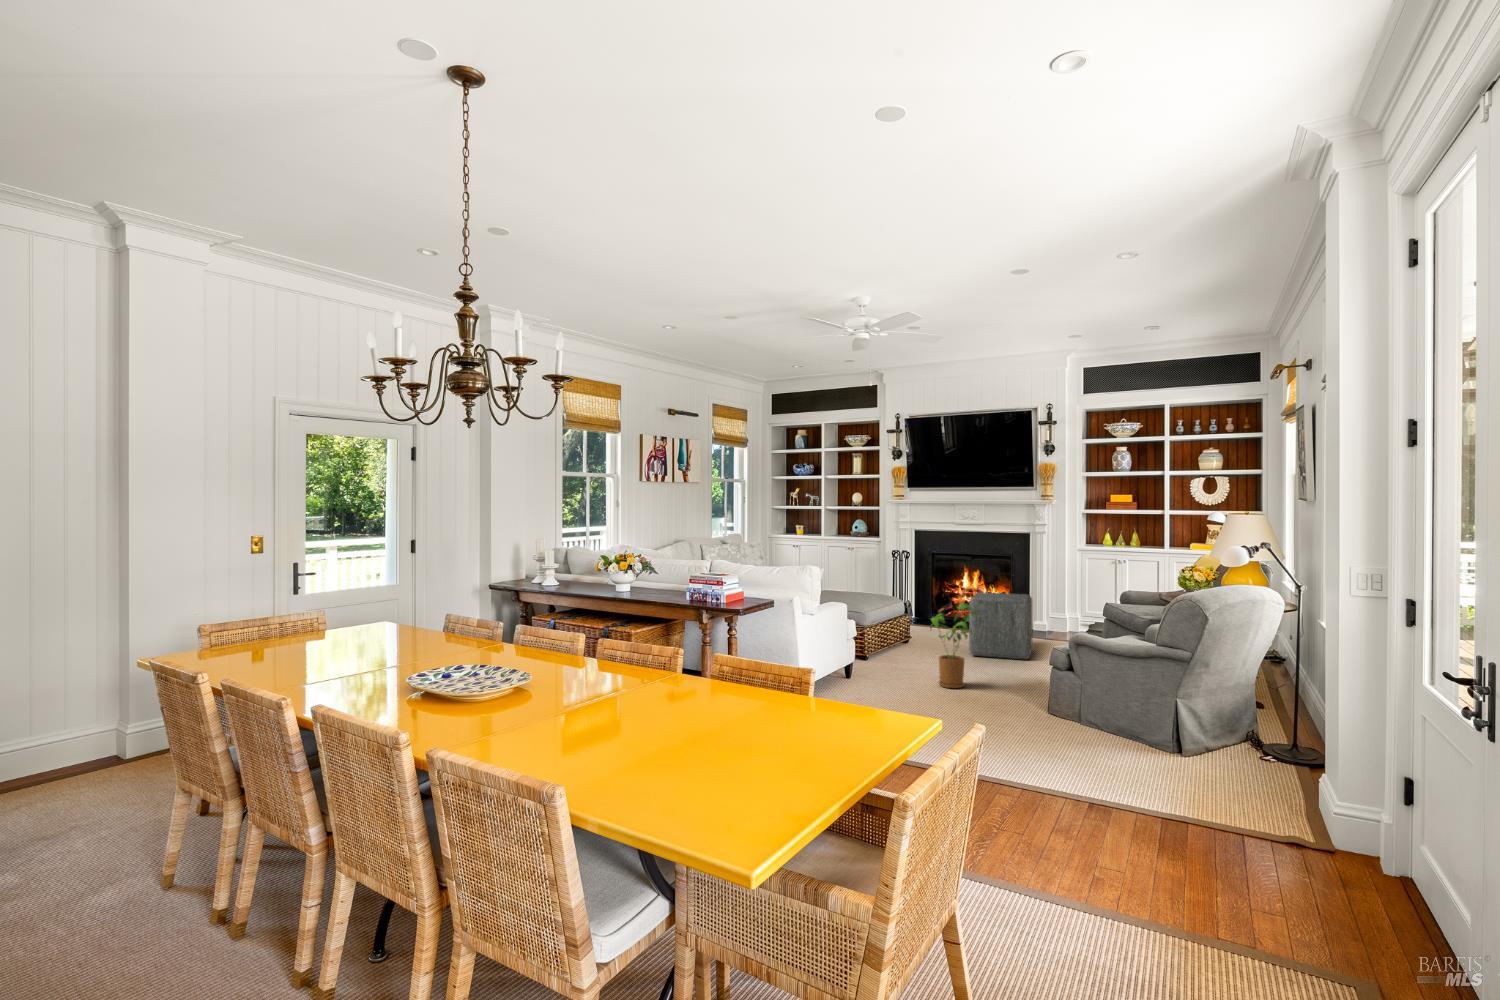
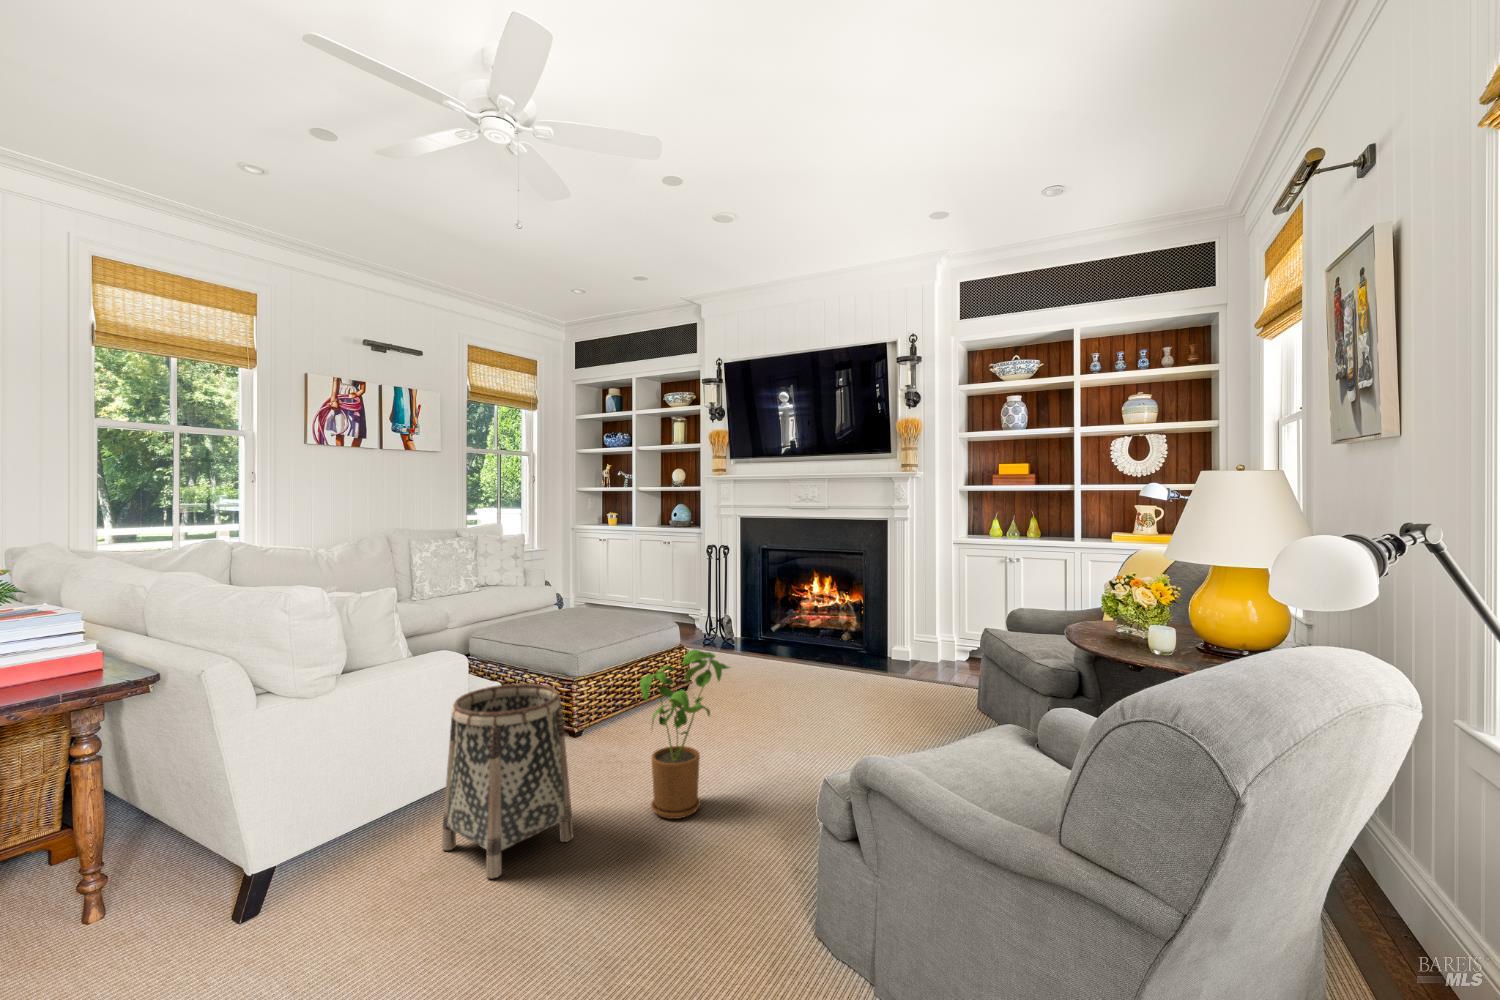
ottoman: present [969,592,1032,660] -> none [766,610,873,726]
basket: none [849,619,910,702] -> present [442,683,573,878]

